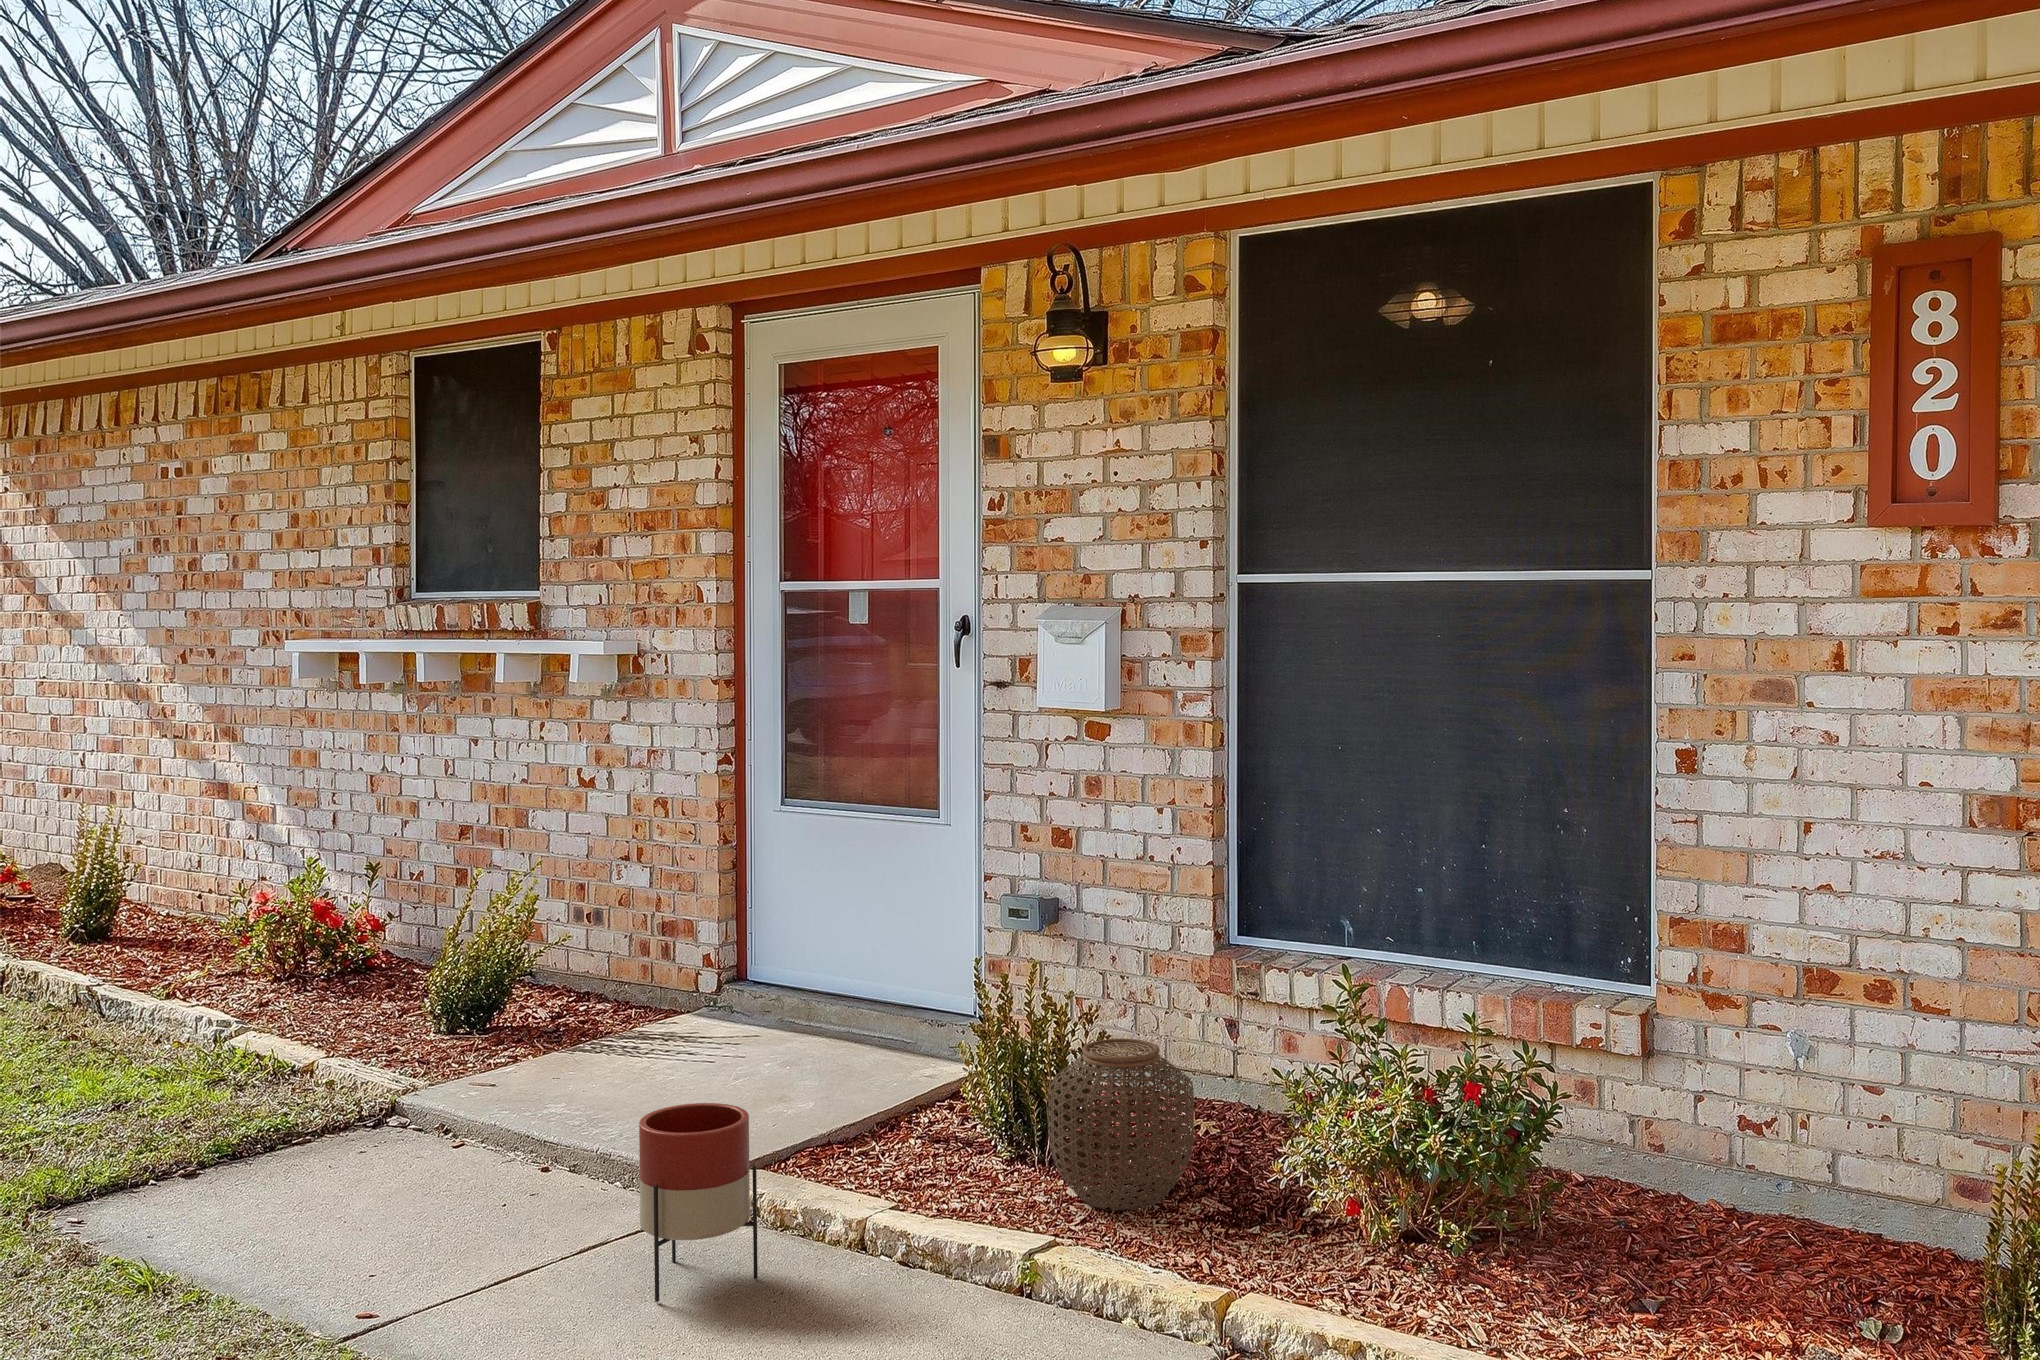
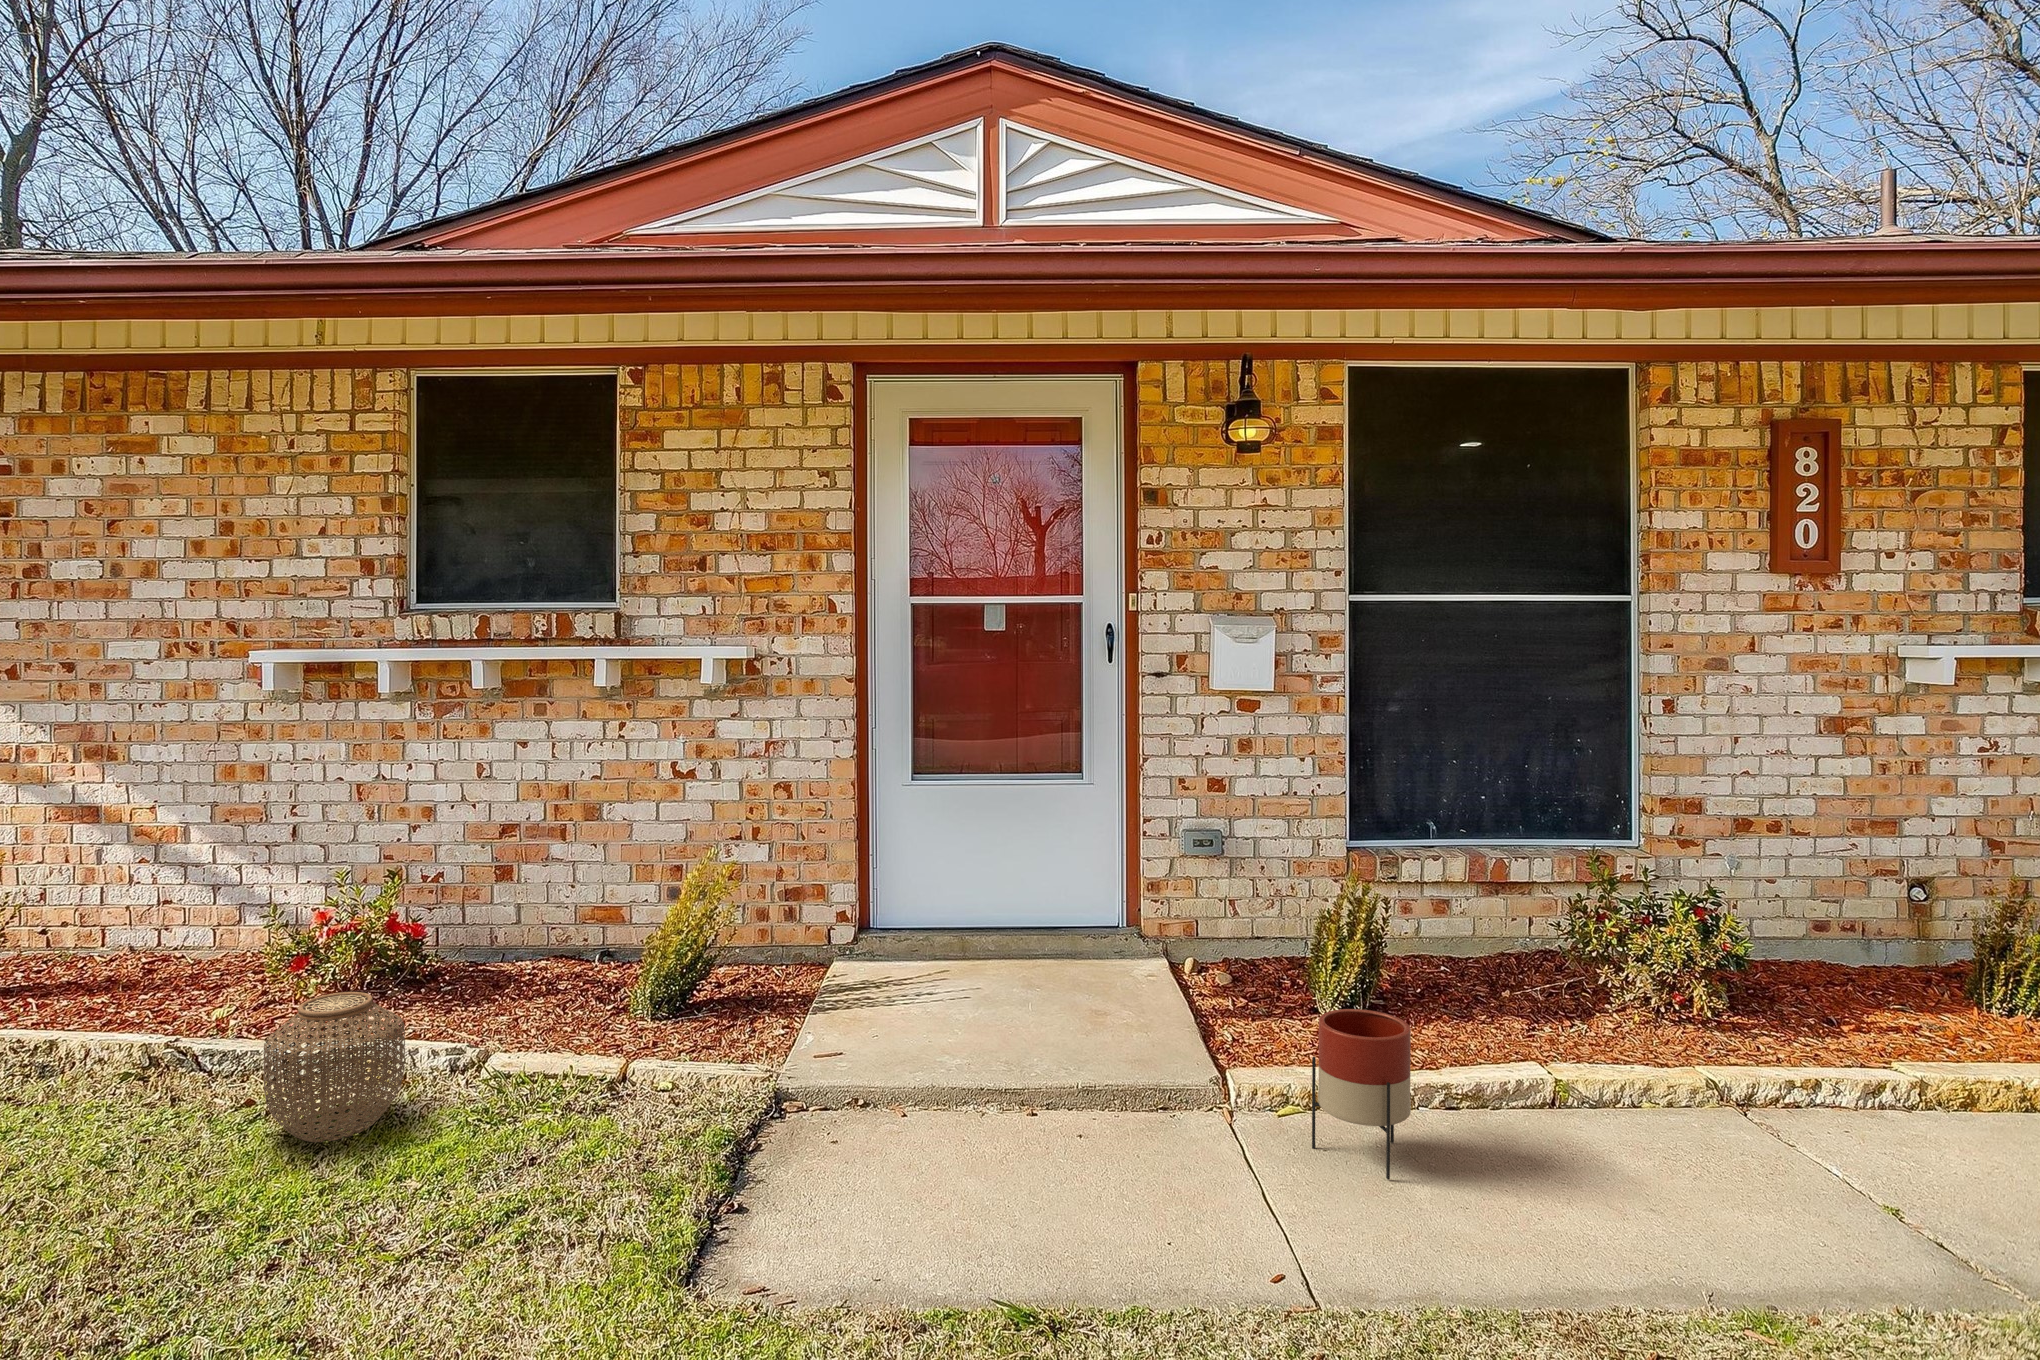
woven basket: present [1048,1039,1194,1210] -> present [264,992,405,1142]

